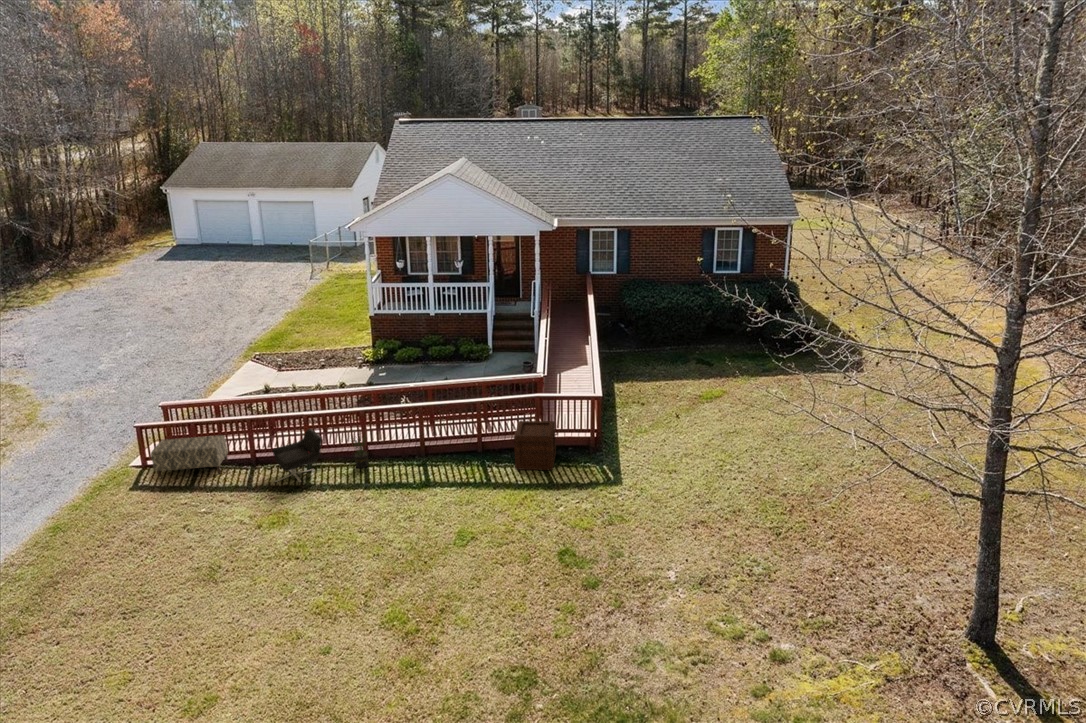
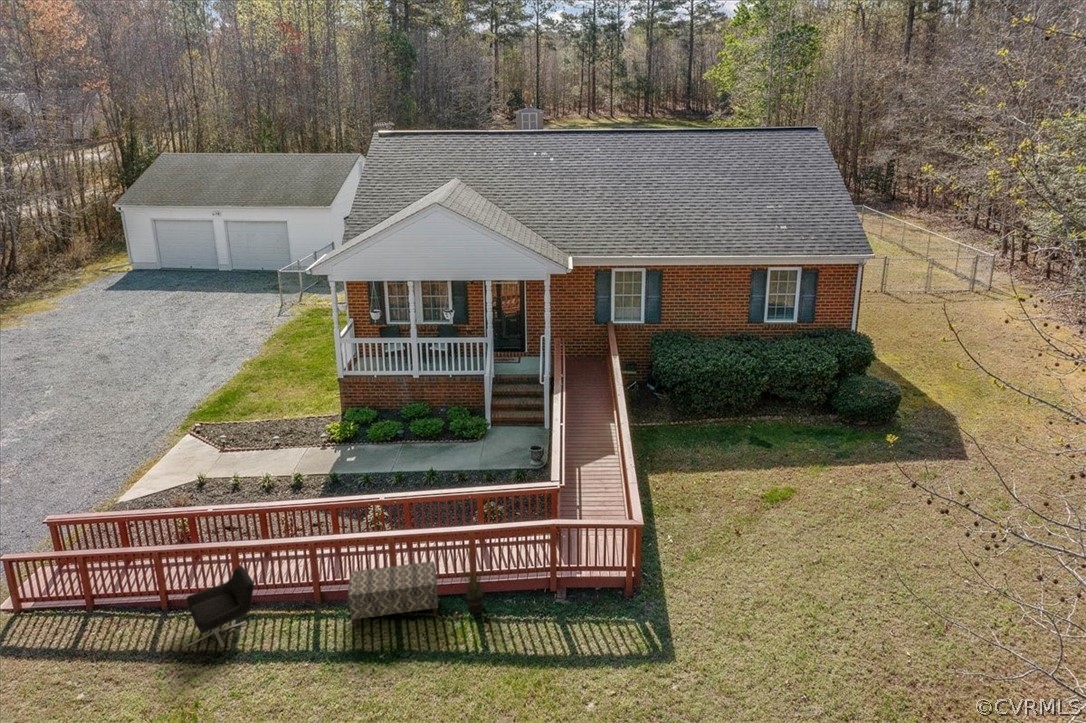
wooden crate: present [514,421,556,470] -> none [521,554,577,629]
bench: present [151,435,228,478] -> present [348,561,438,628]
potted plant: present [354,437,368,468] -> present [465,571,485,613]

